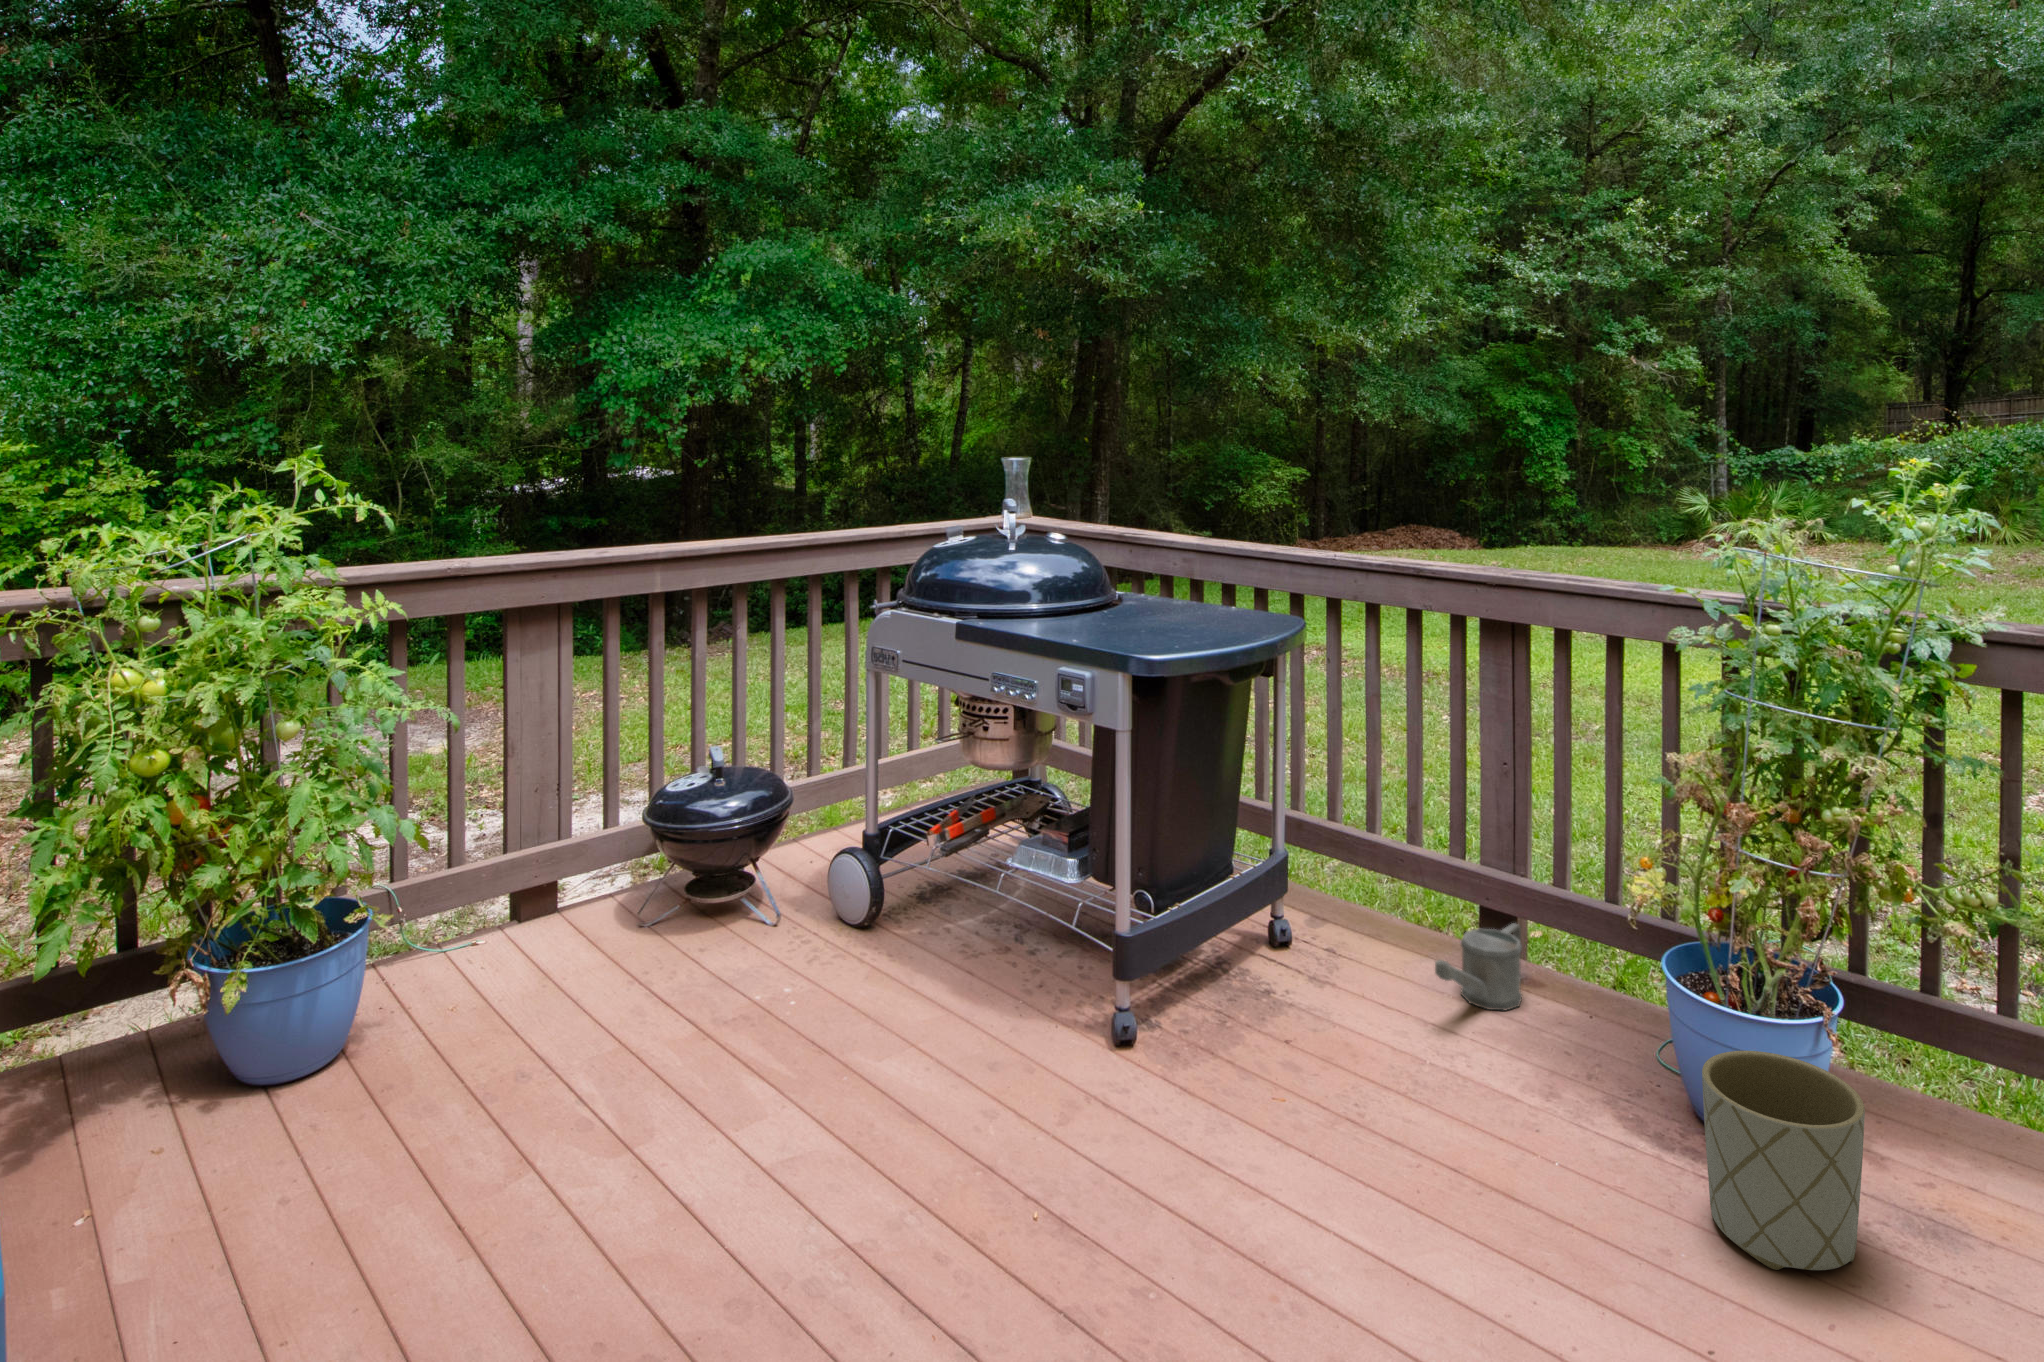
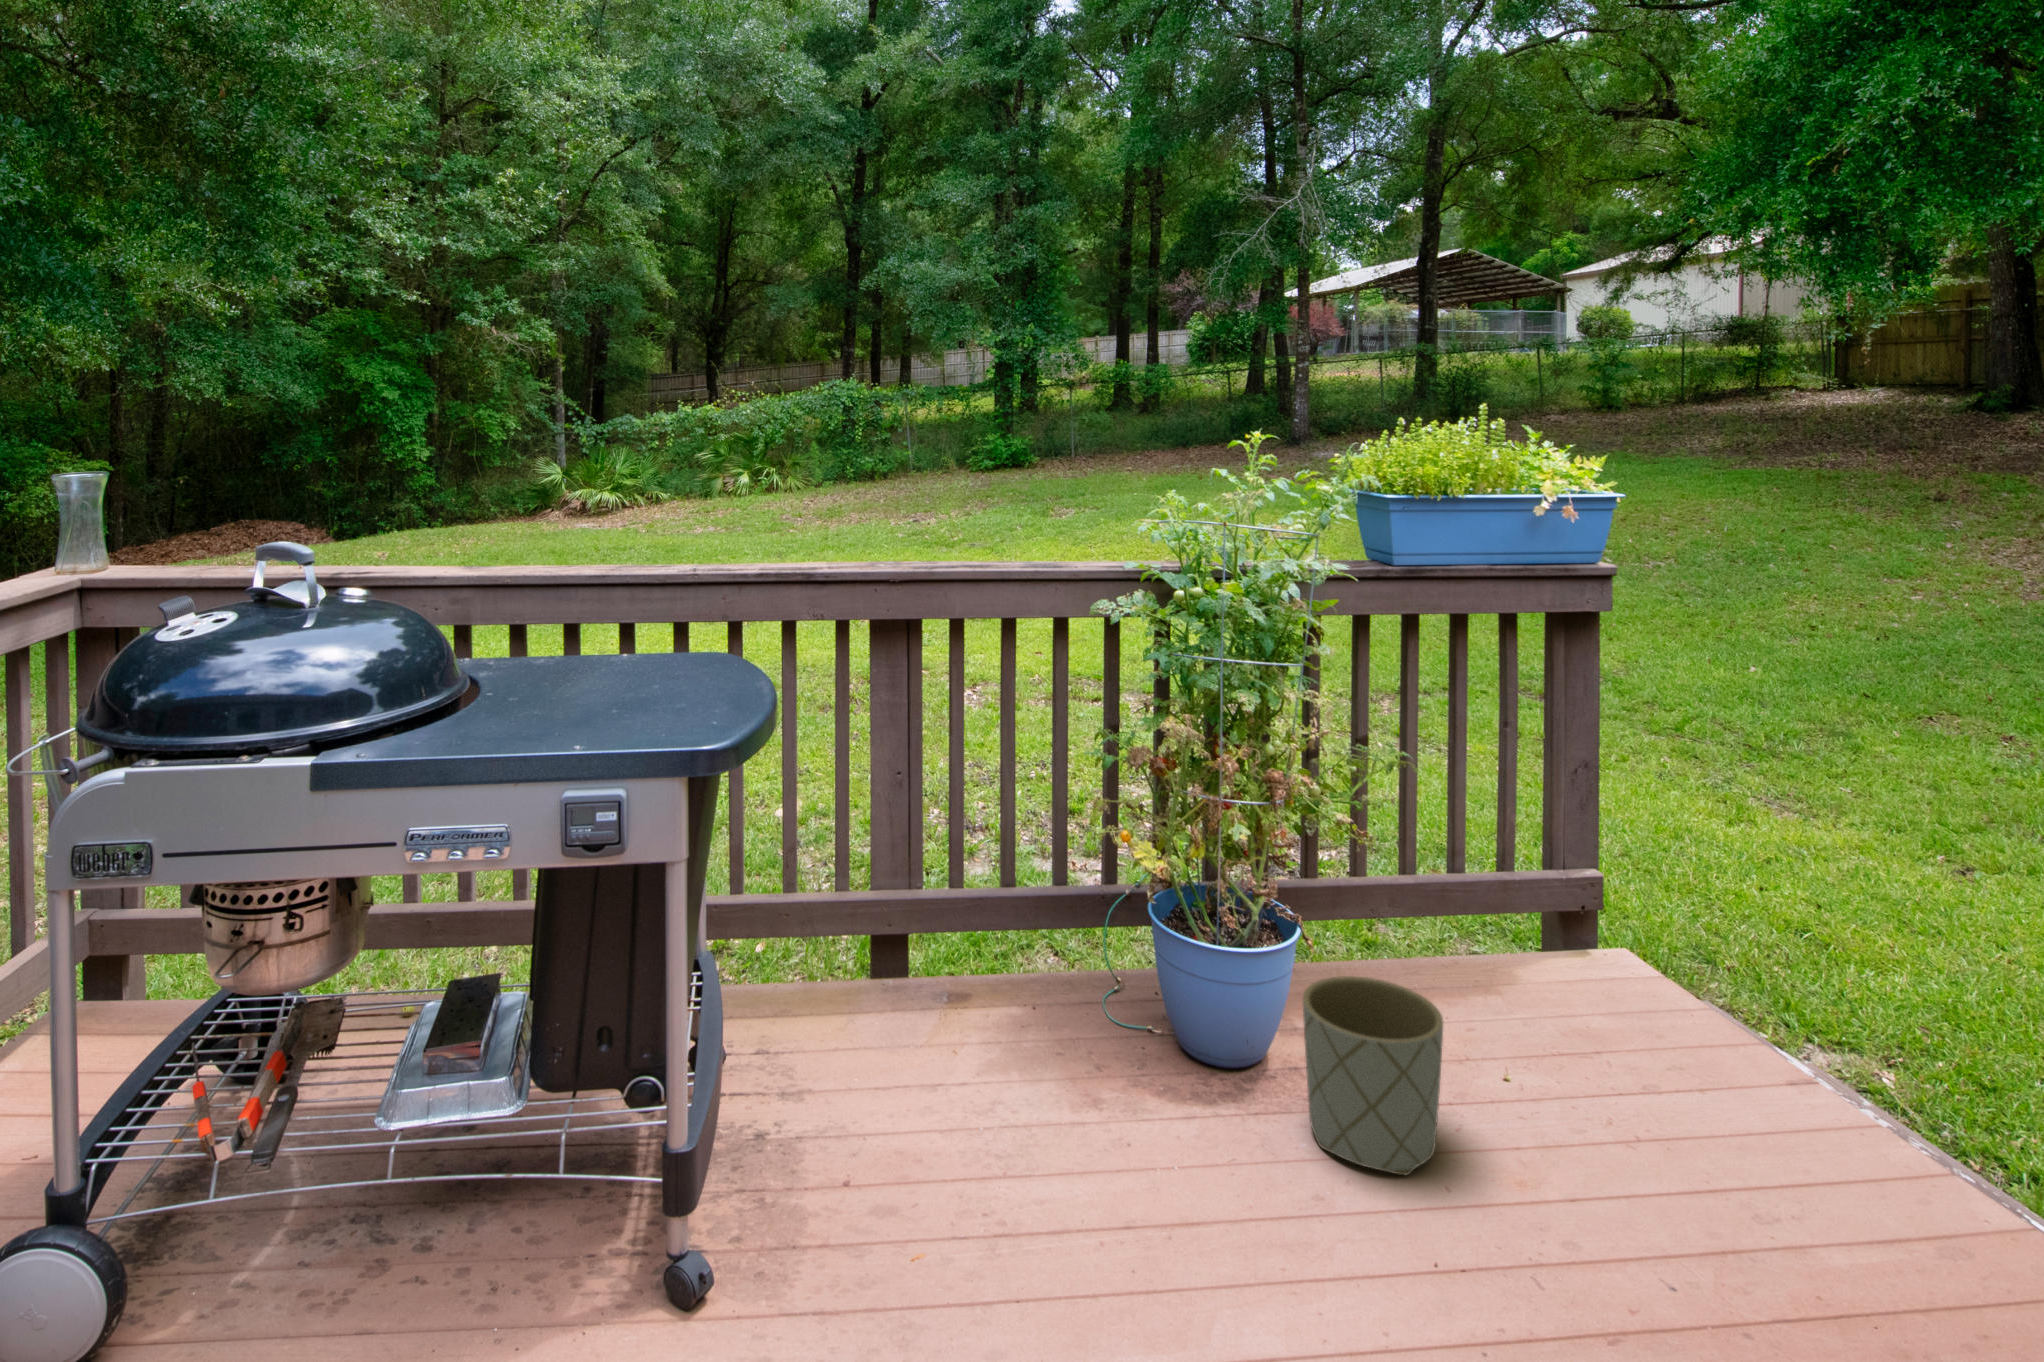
watering can: present [1435,923,1522,1010] -> none [912,939,977,1045]

